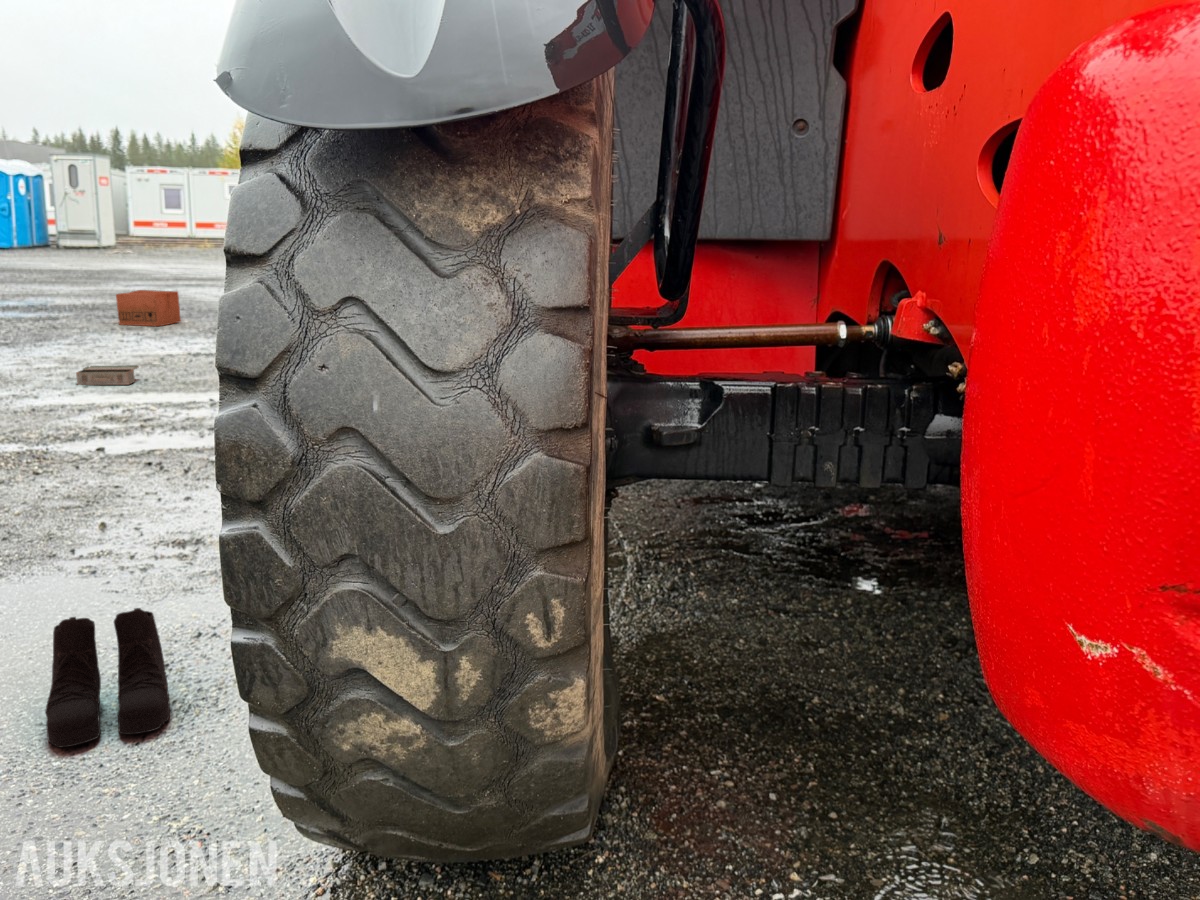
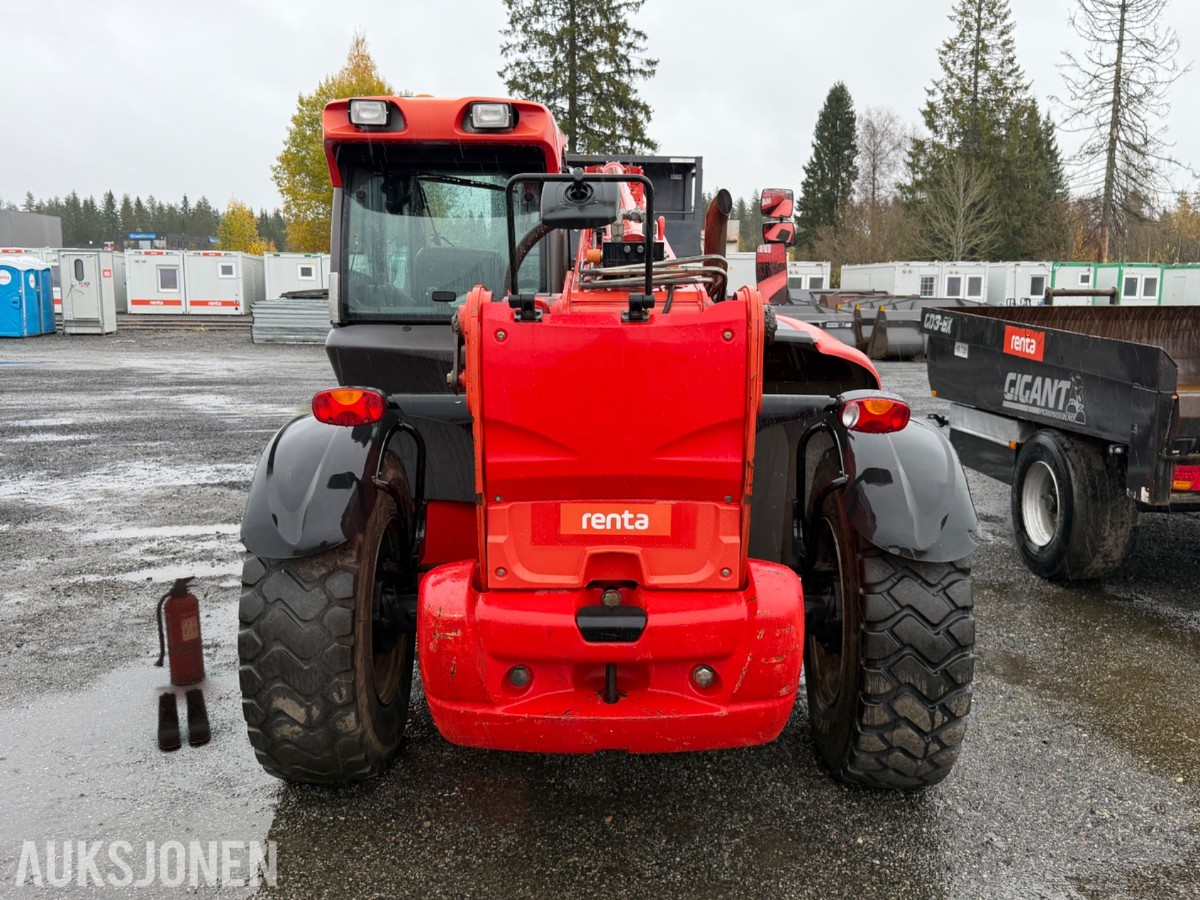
cardboard box: present [116,290,181,326] -> none [137,418,187,449]
toolbox: present [76,365,139,385] -> none [121,502,165,519]
fire extinguisher: none [68,394,173,609] -> present [155,576,205,685]

